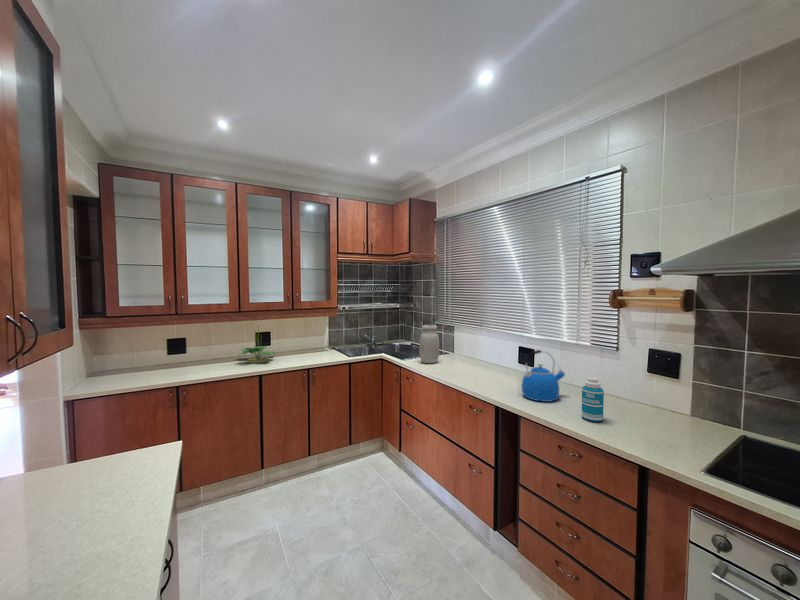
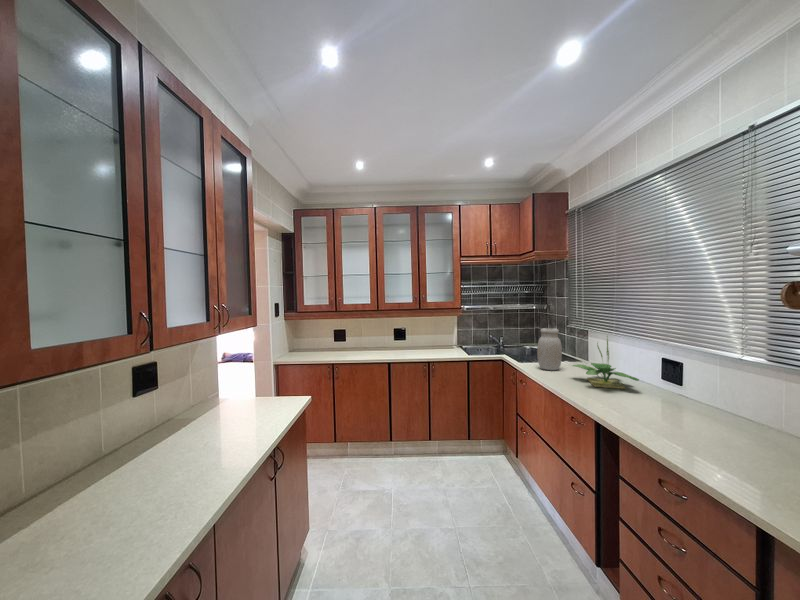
potted plant: present [240,333,275,363] -> present [573,339,639,389]
kettle: present [522,350,565,402] -> none [643,367,719,438]
bottle: present [582,377,604,422] -> none [722,413,762,481]

